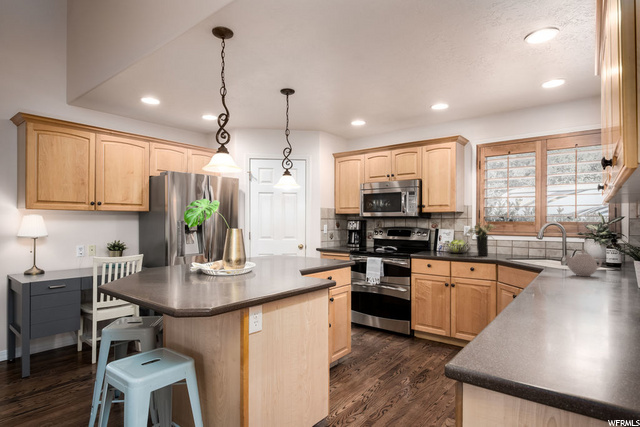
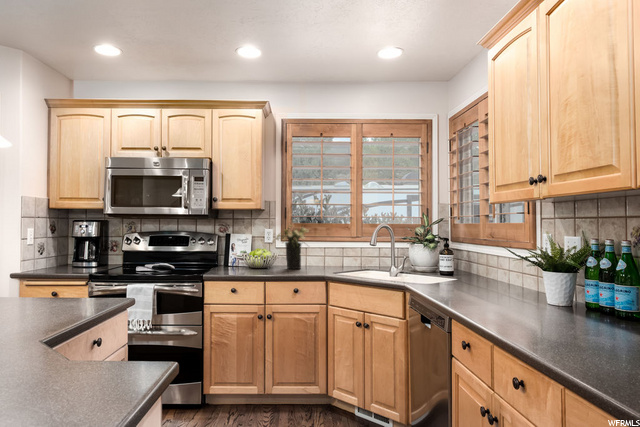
teapot: present [564,250,602,276] -> none [475,269,508,304]

